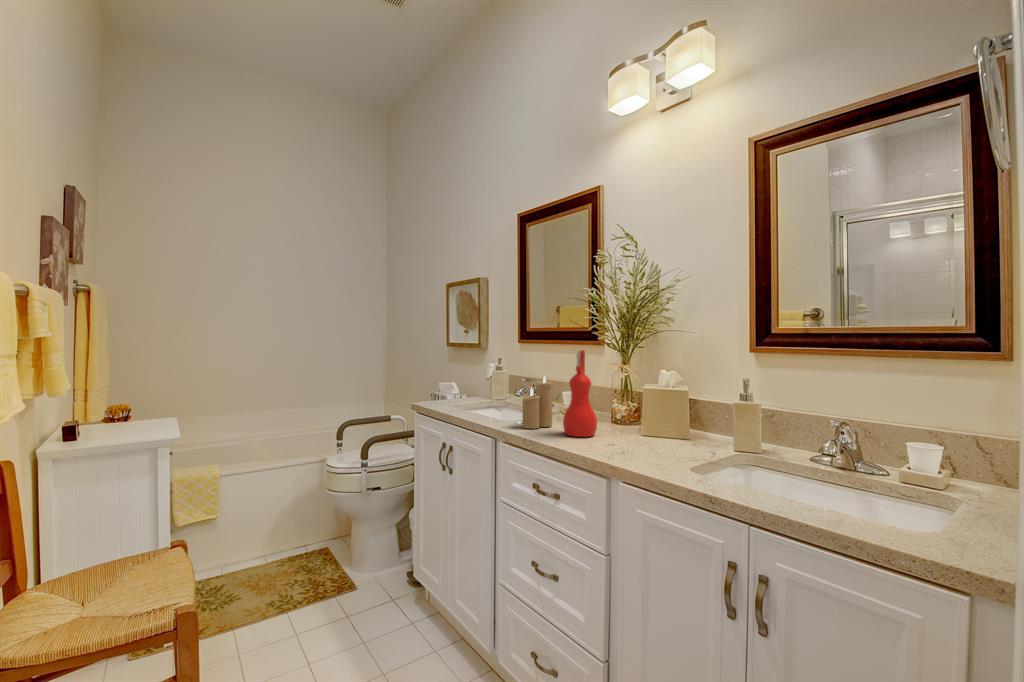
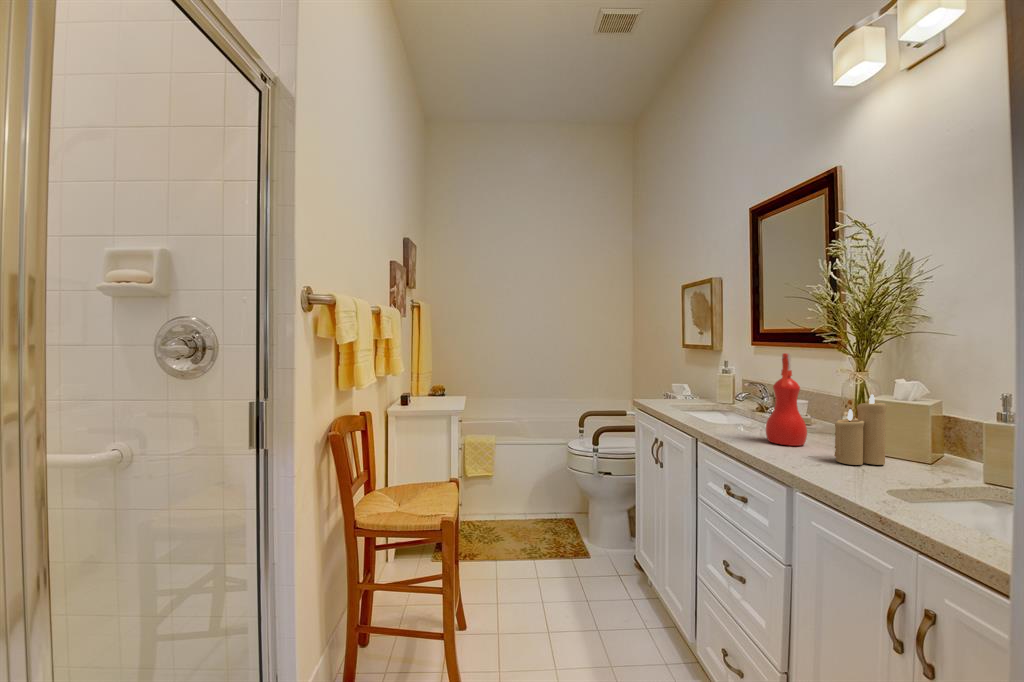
candle: present [522,376,553,429] -> present [835,394,886,465]

